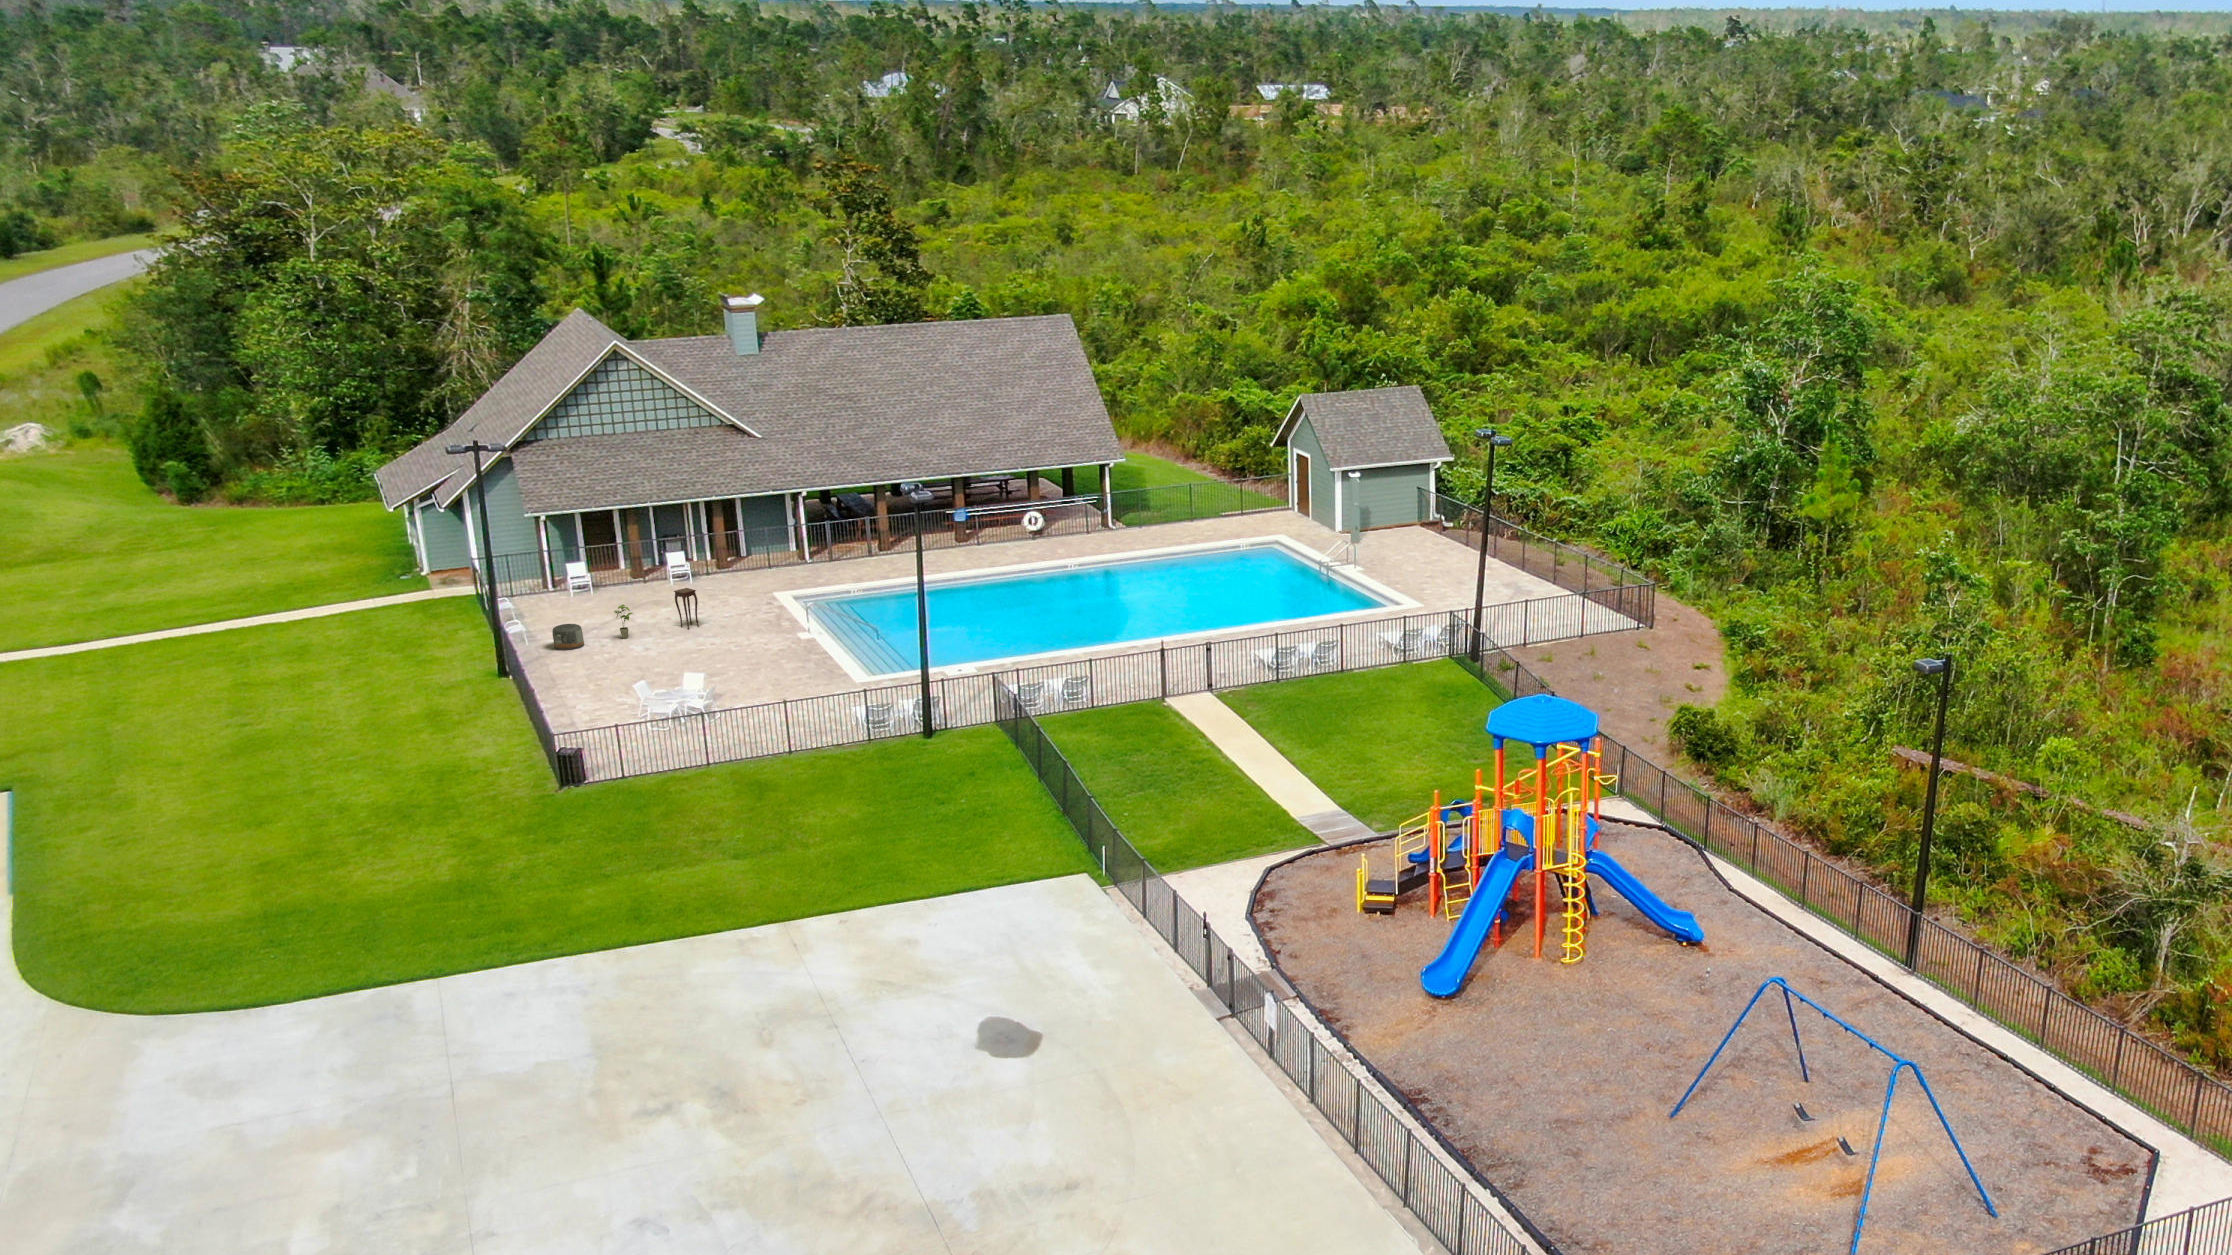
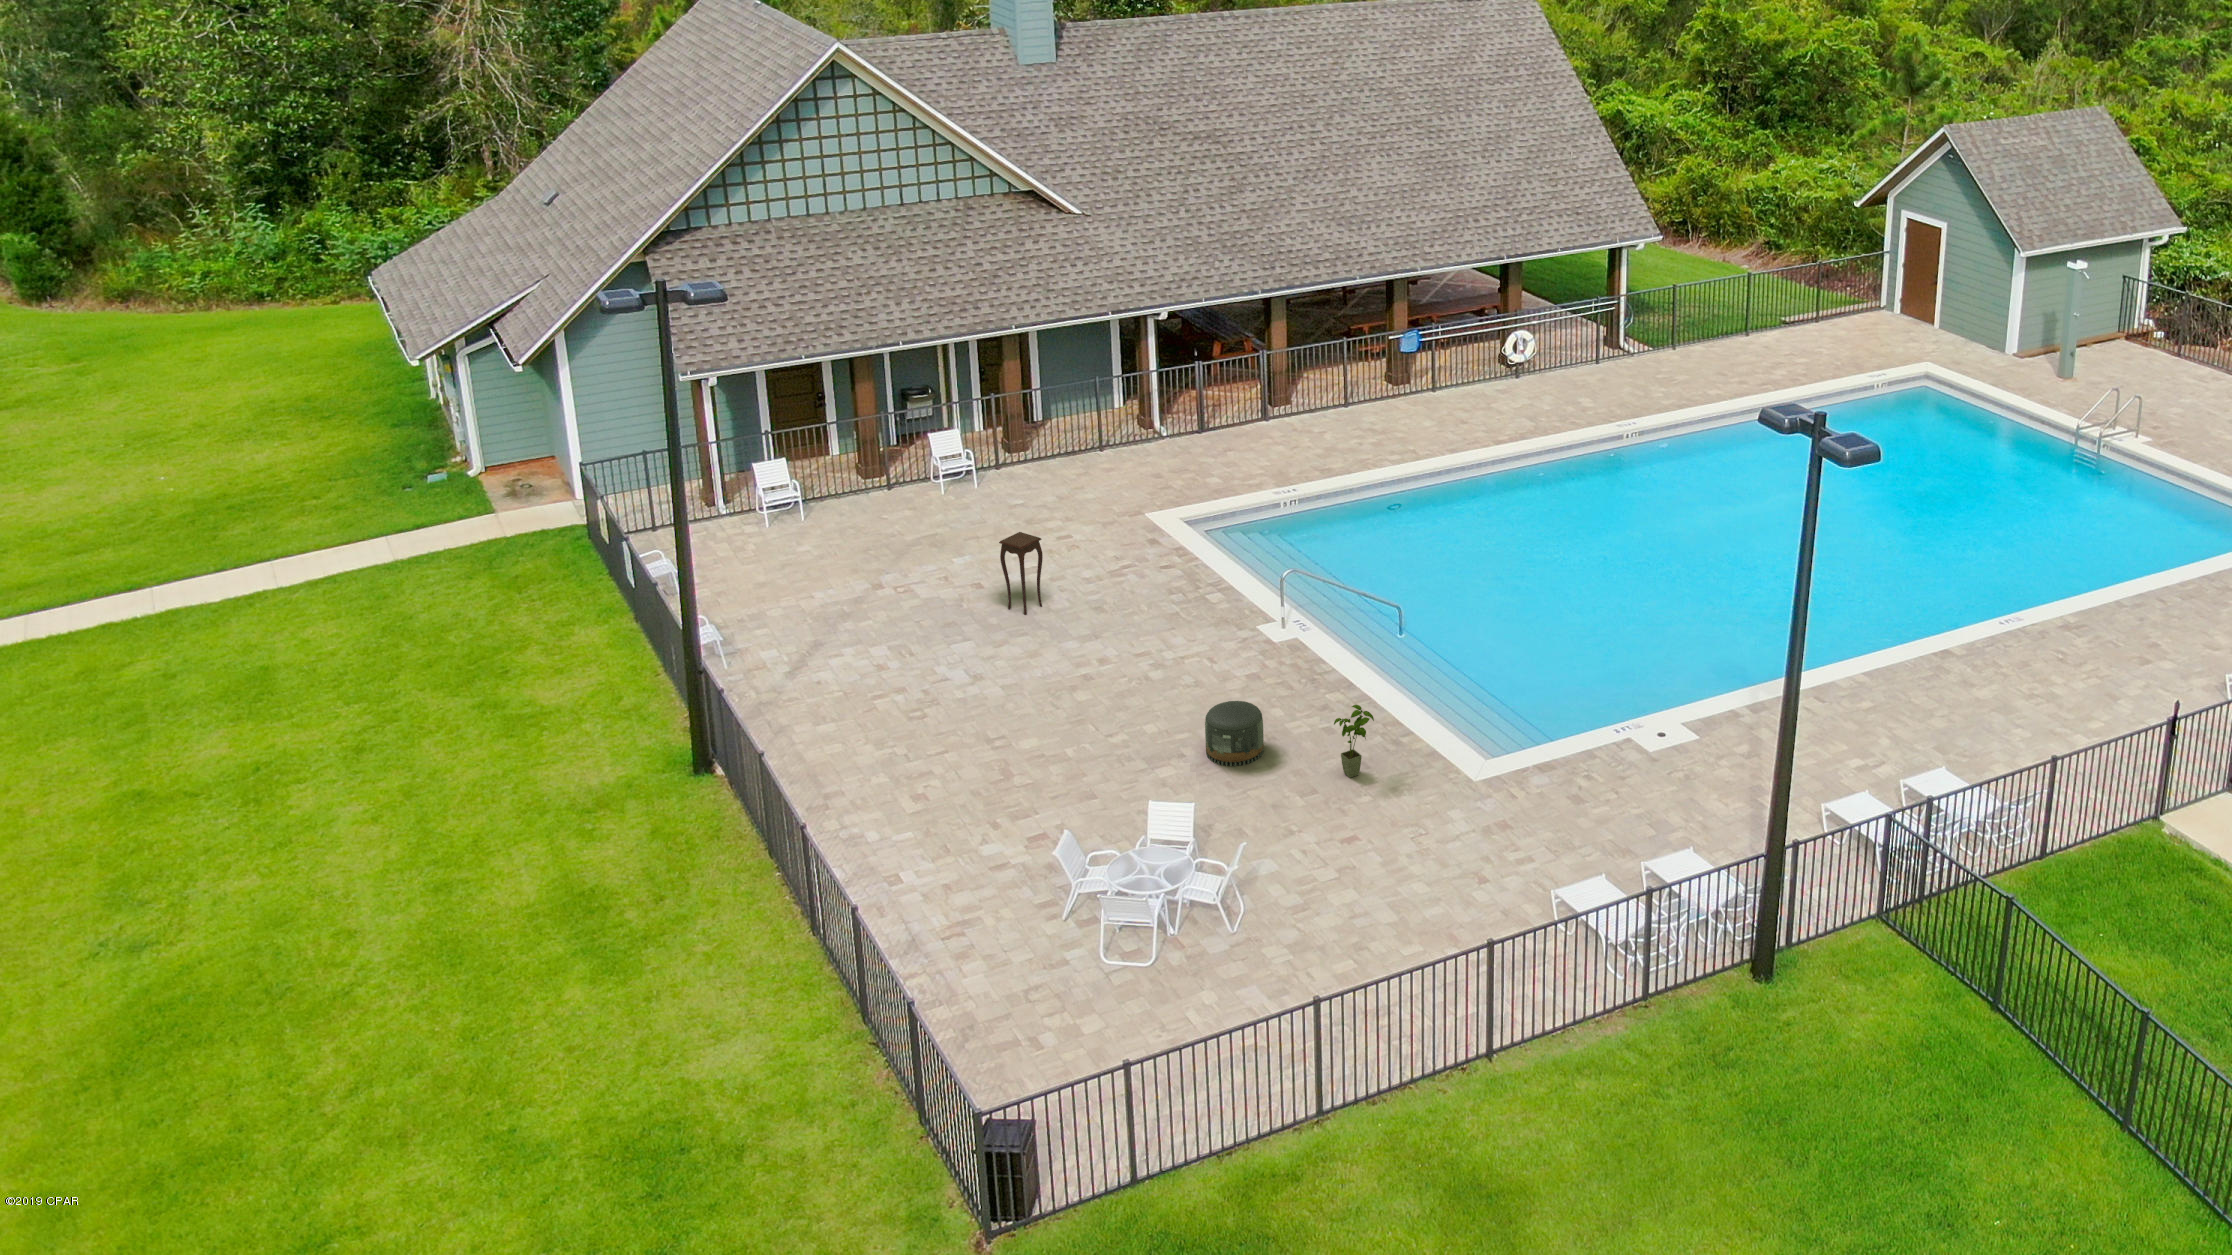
house plant: present [614,605,633,639] -> present [1334,705,1374,778]
pouf: present [552,624,584,650] -> present [1205,701,1264,766]

